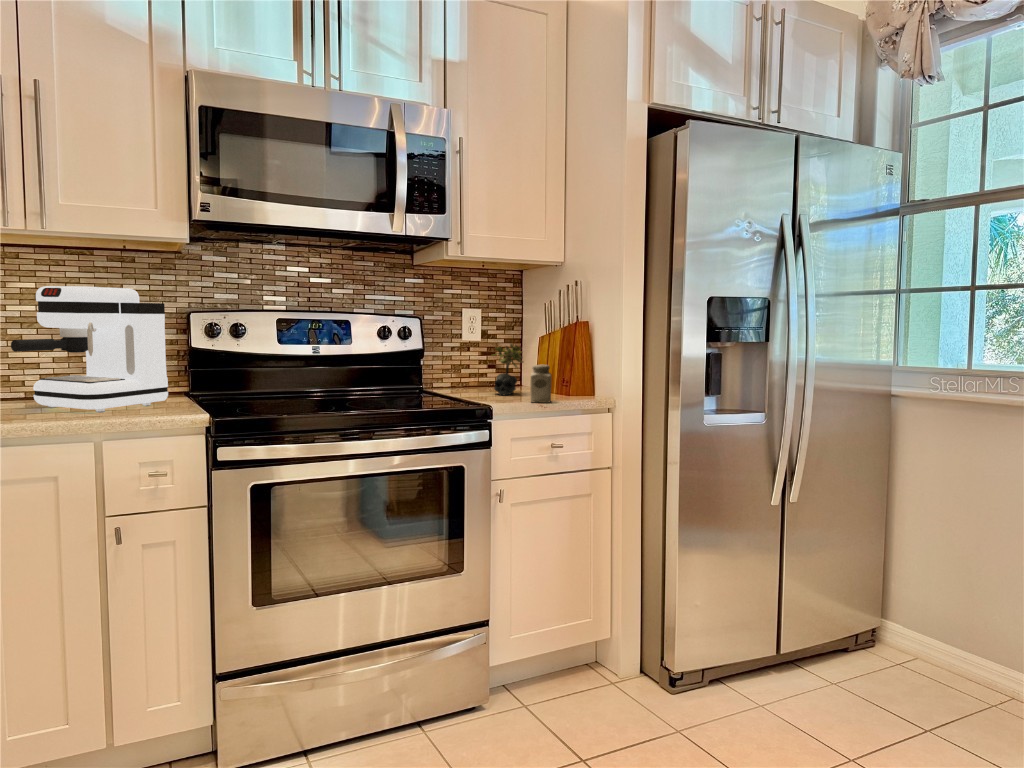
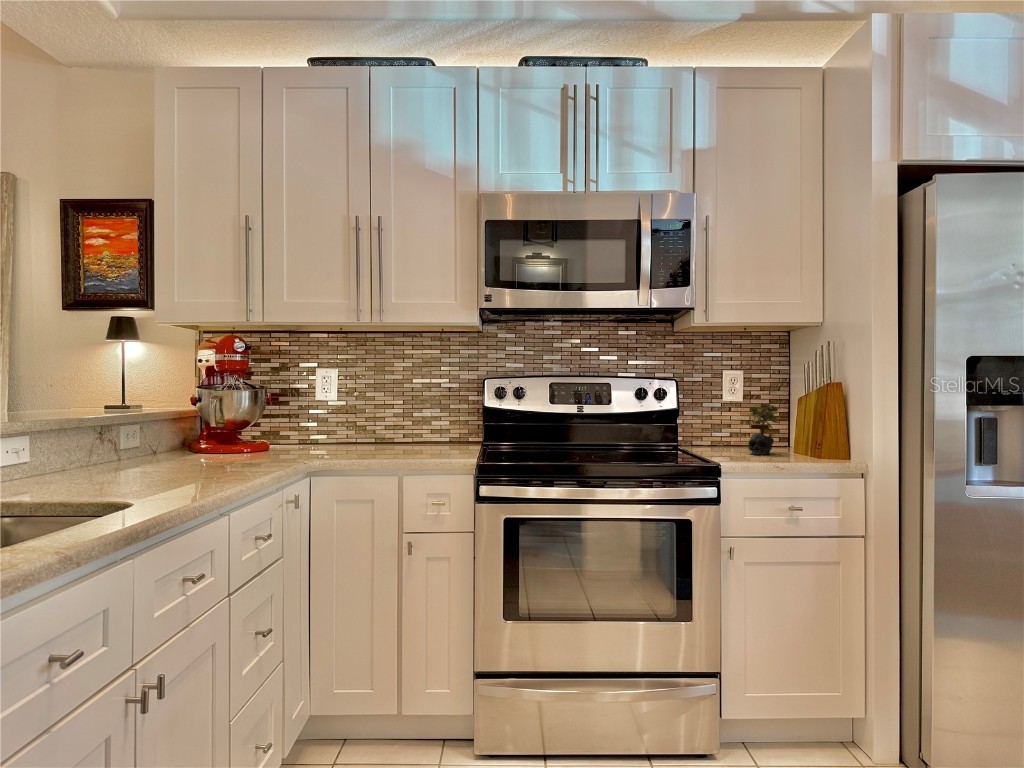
coffee maker: present [11,286,168,412] -> none [358,361,461,454]
salt shaker: present [531,365,552,403] -> none [779,425,804,464]

